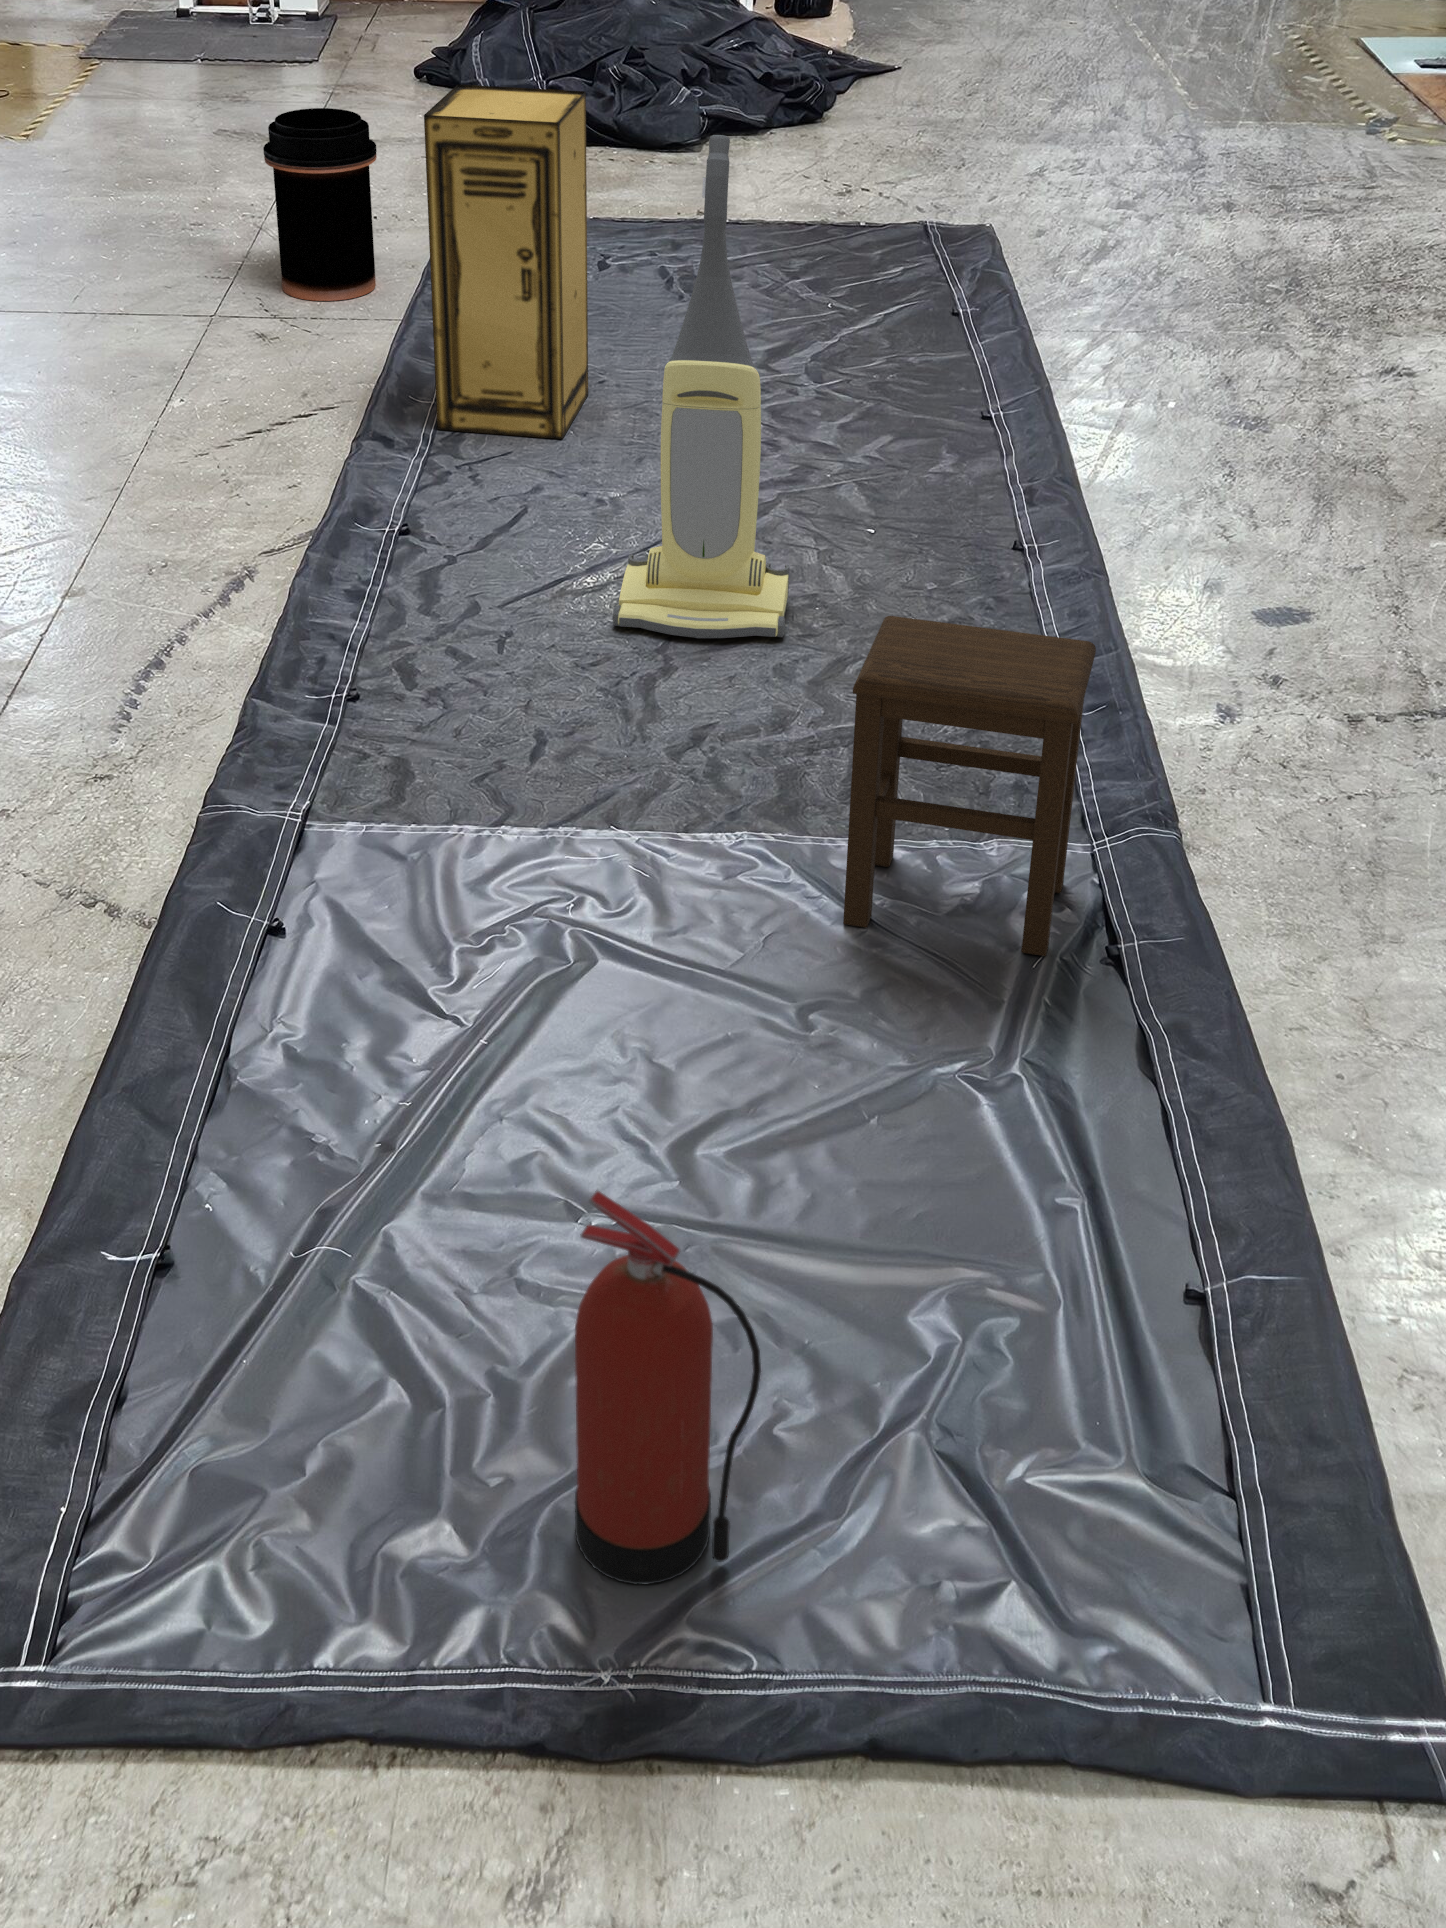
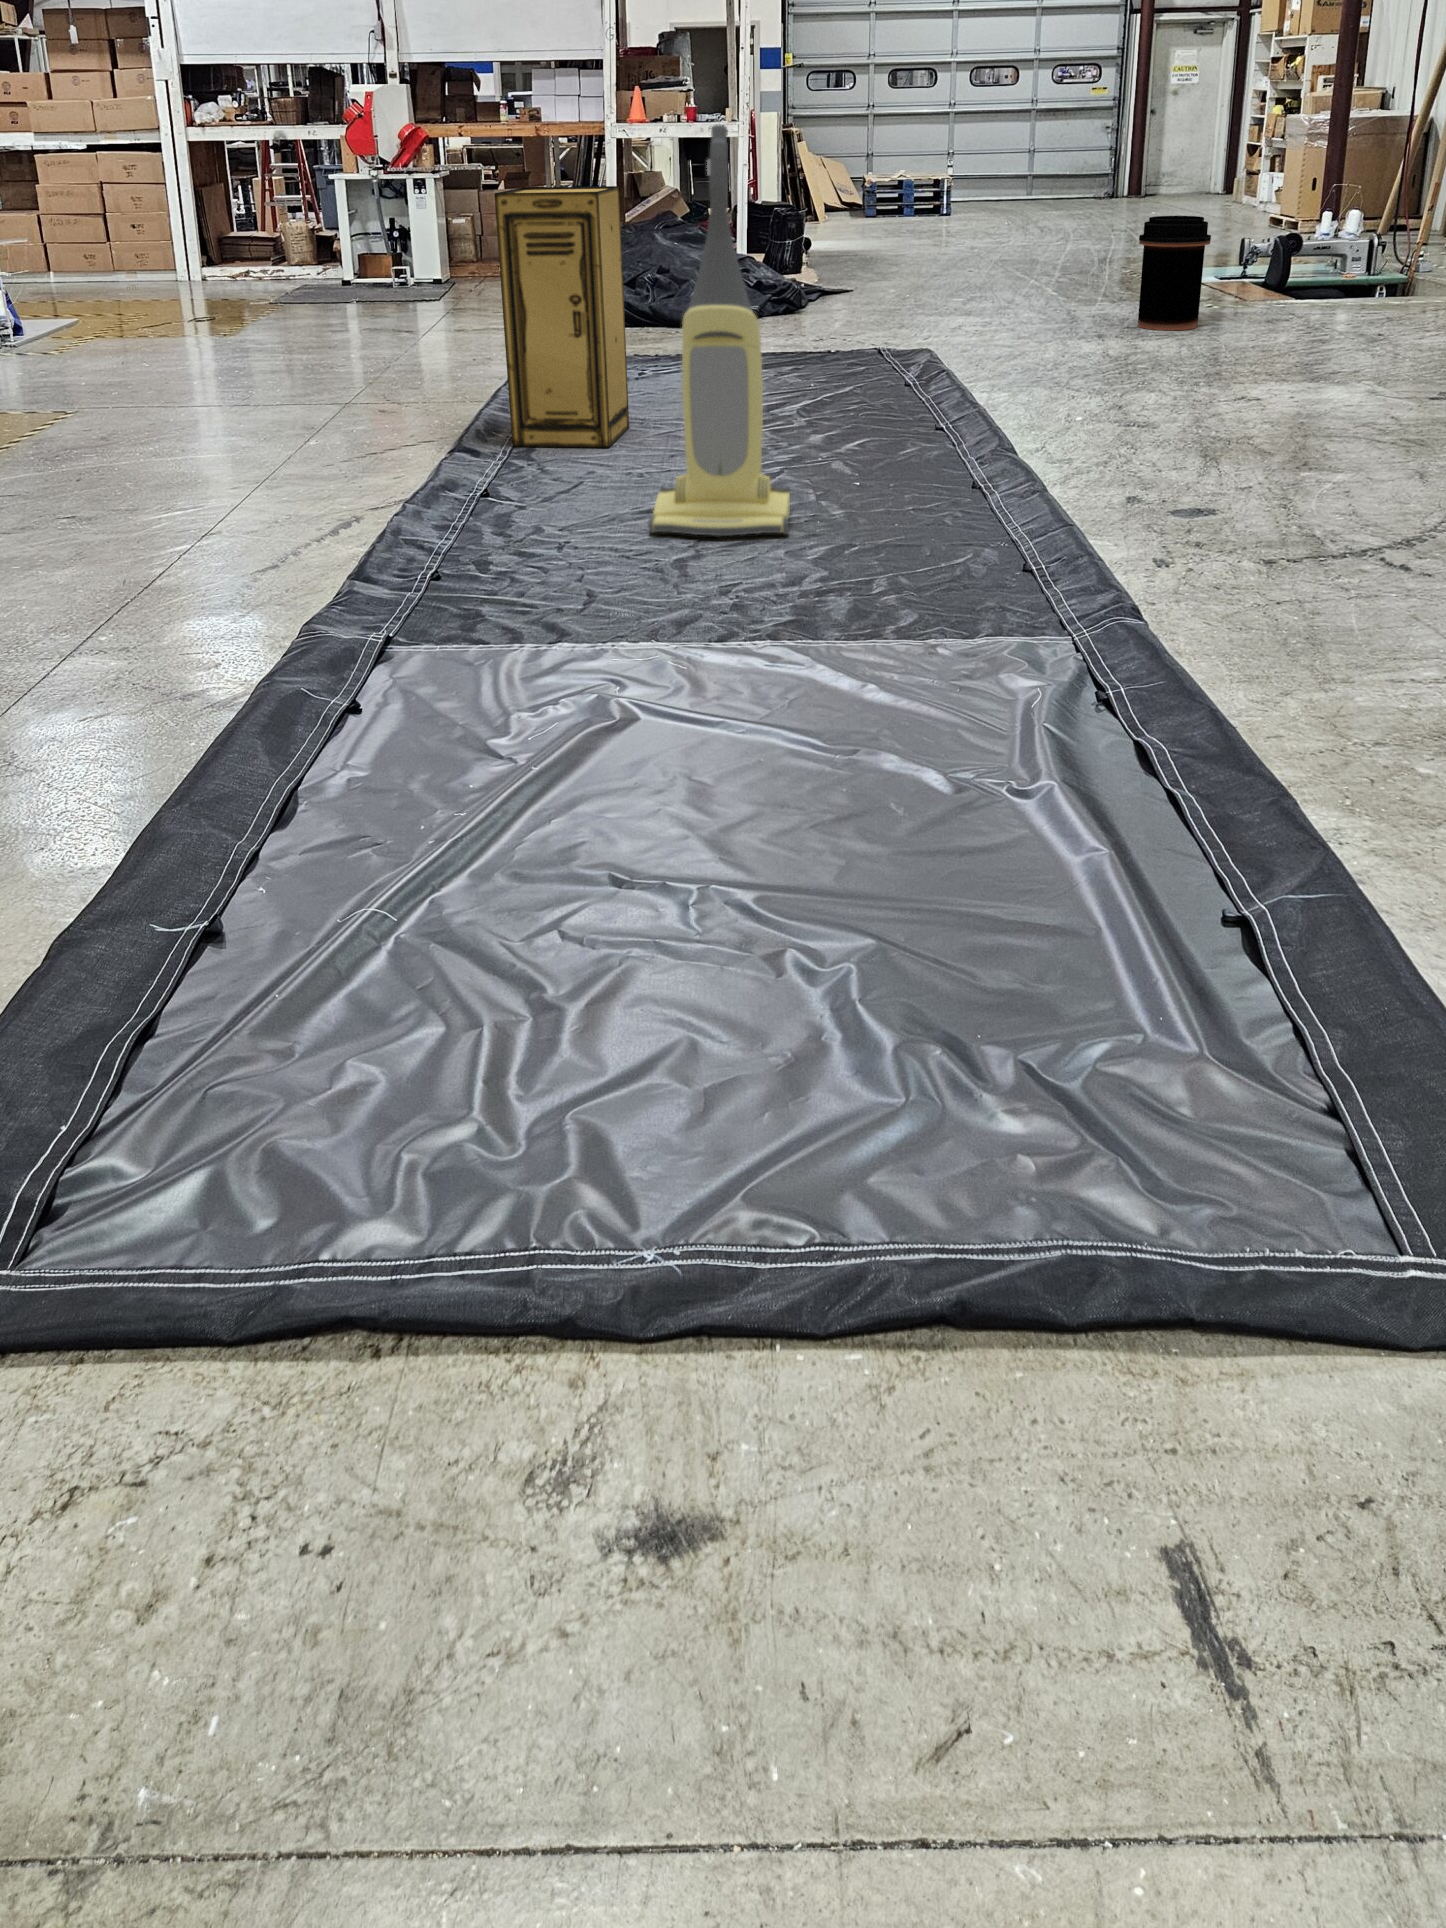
trash can: present [263,108,377,301] -> present [1138,216,1211,330]
stool: present [843,616,1096,956] -> none [852,417,1061,699]
fire extinguisher: present [575,1191,761,1584] -> none [600,694,804,1164]

